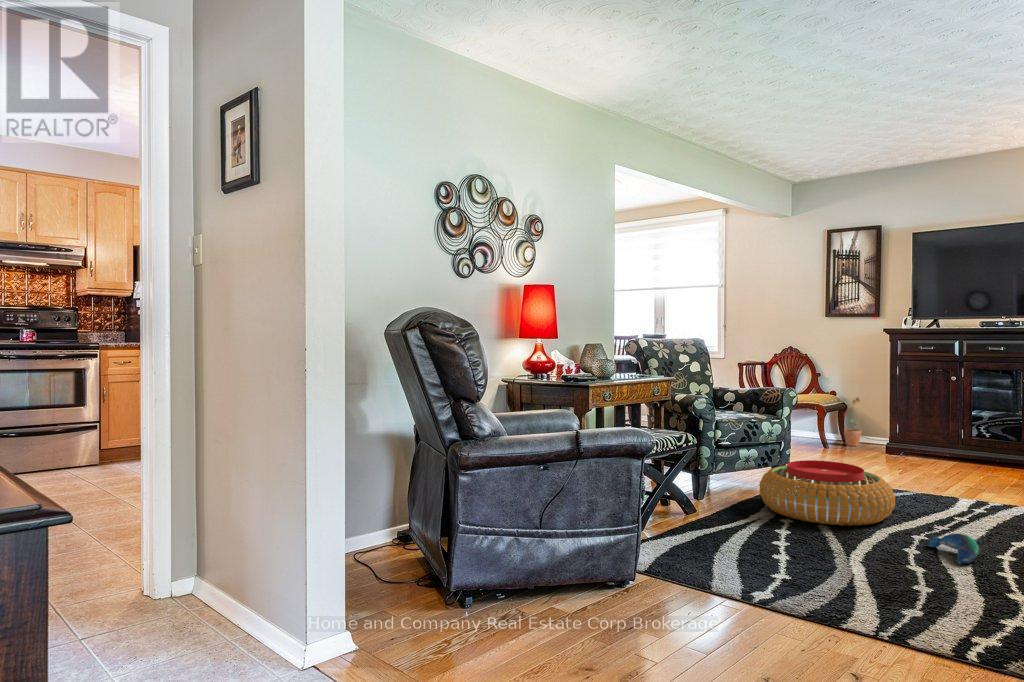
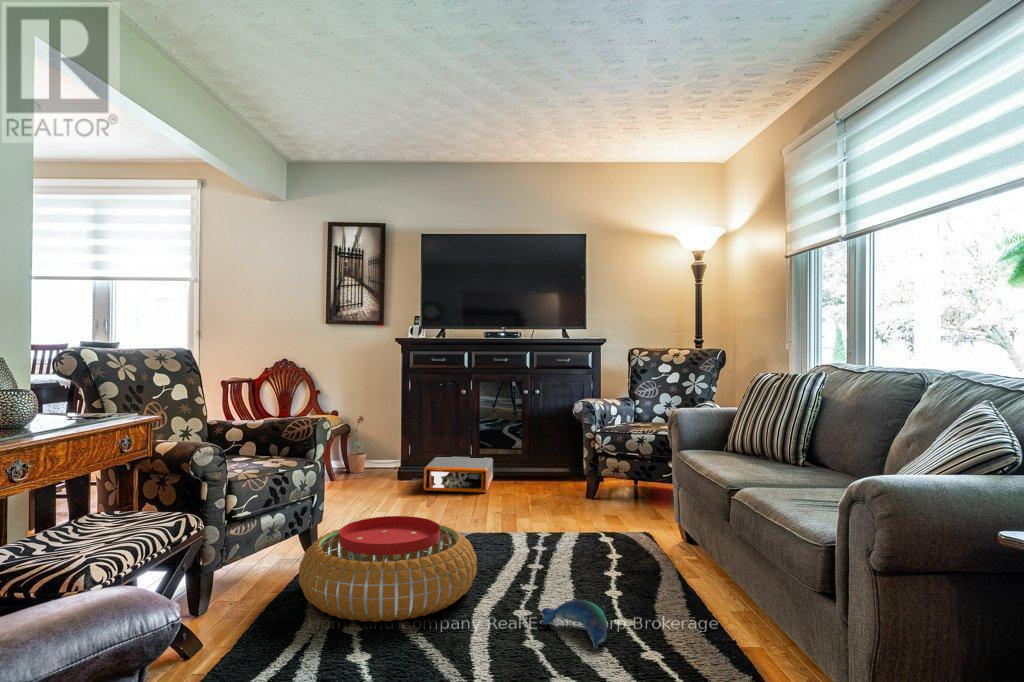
storage box: none [904,438,990,474] -> present [424,457,493,493]

